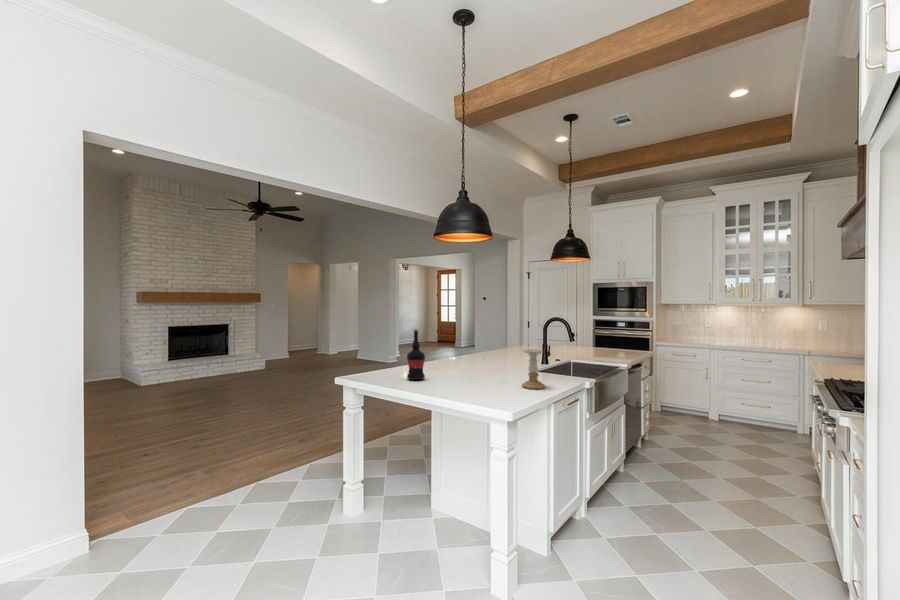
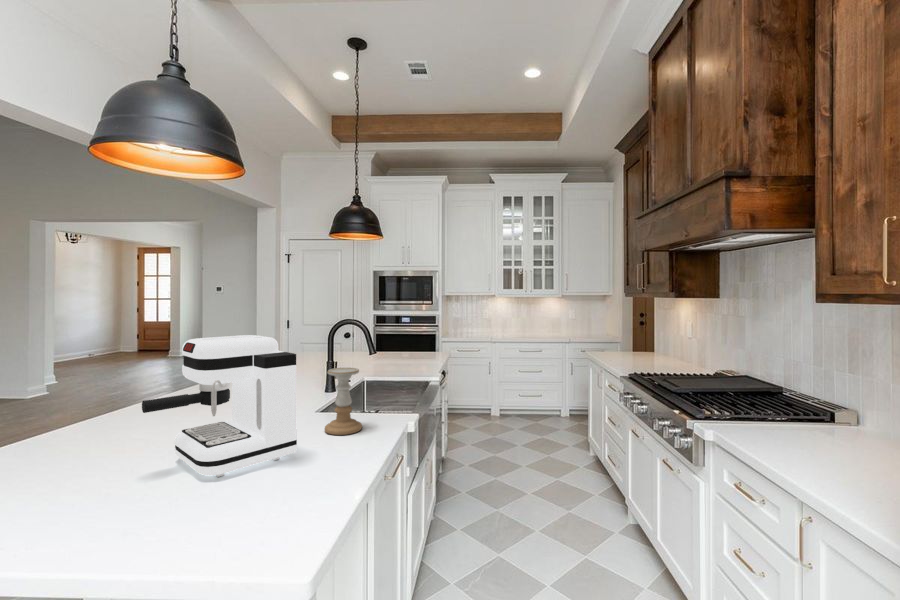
coffee maker: none [434,327,502,395] -> present [142,335,297,477]
wine bottle: present [407,330,425,380] -> none [69,347,118,455]

